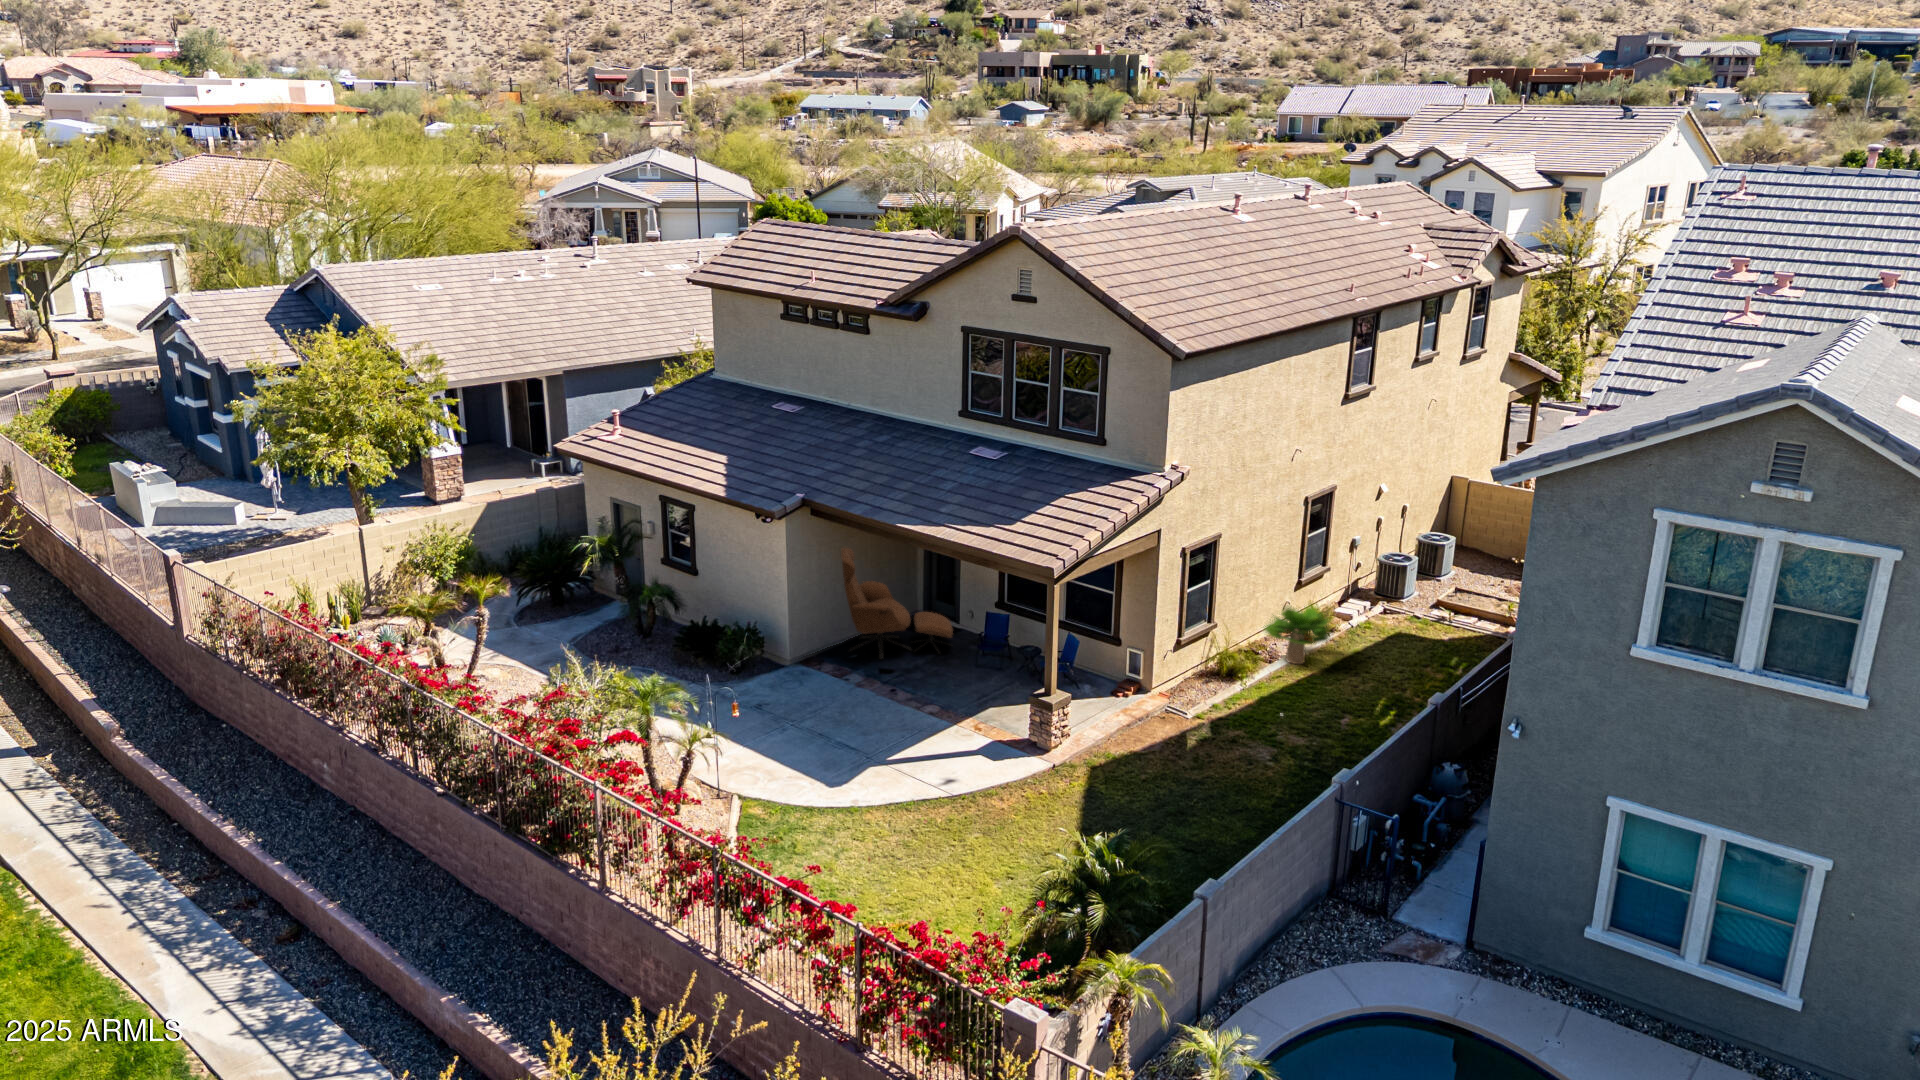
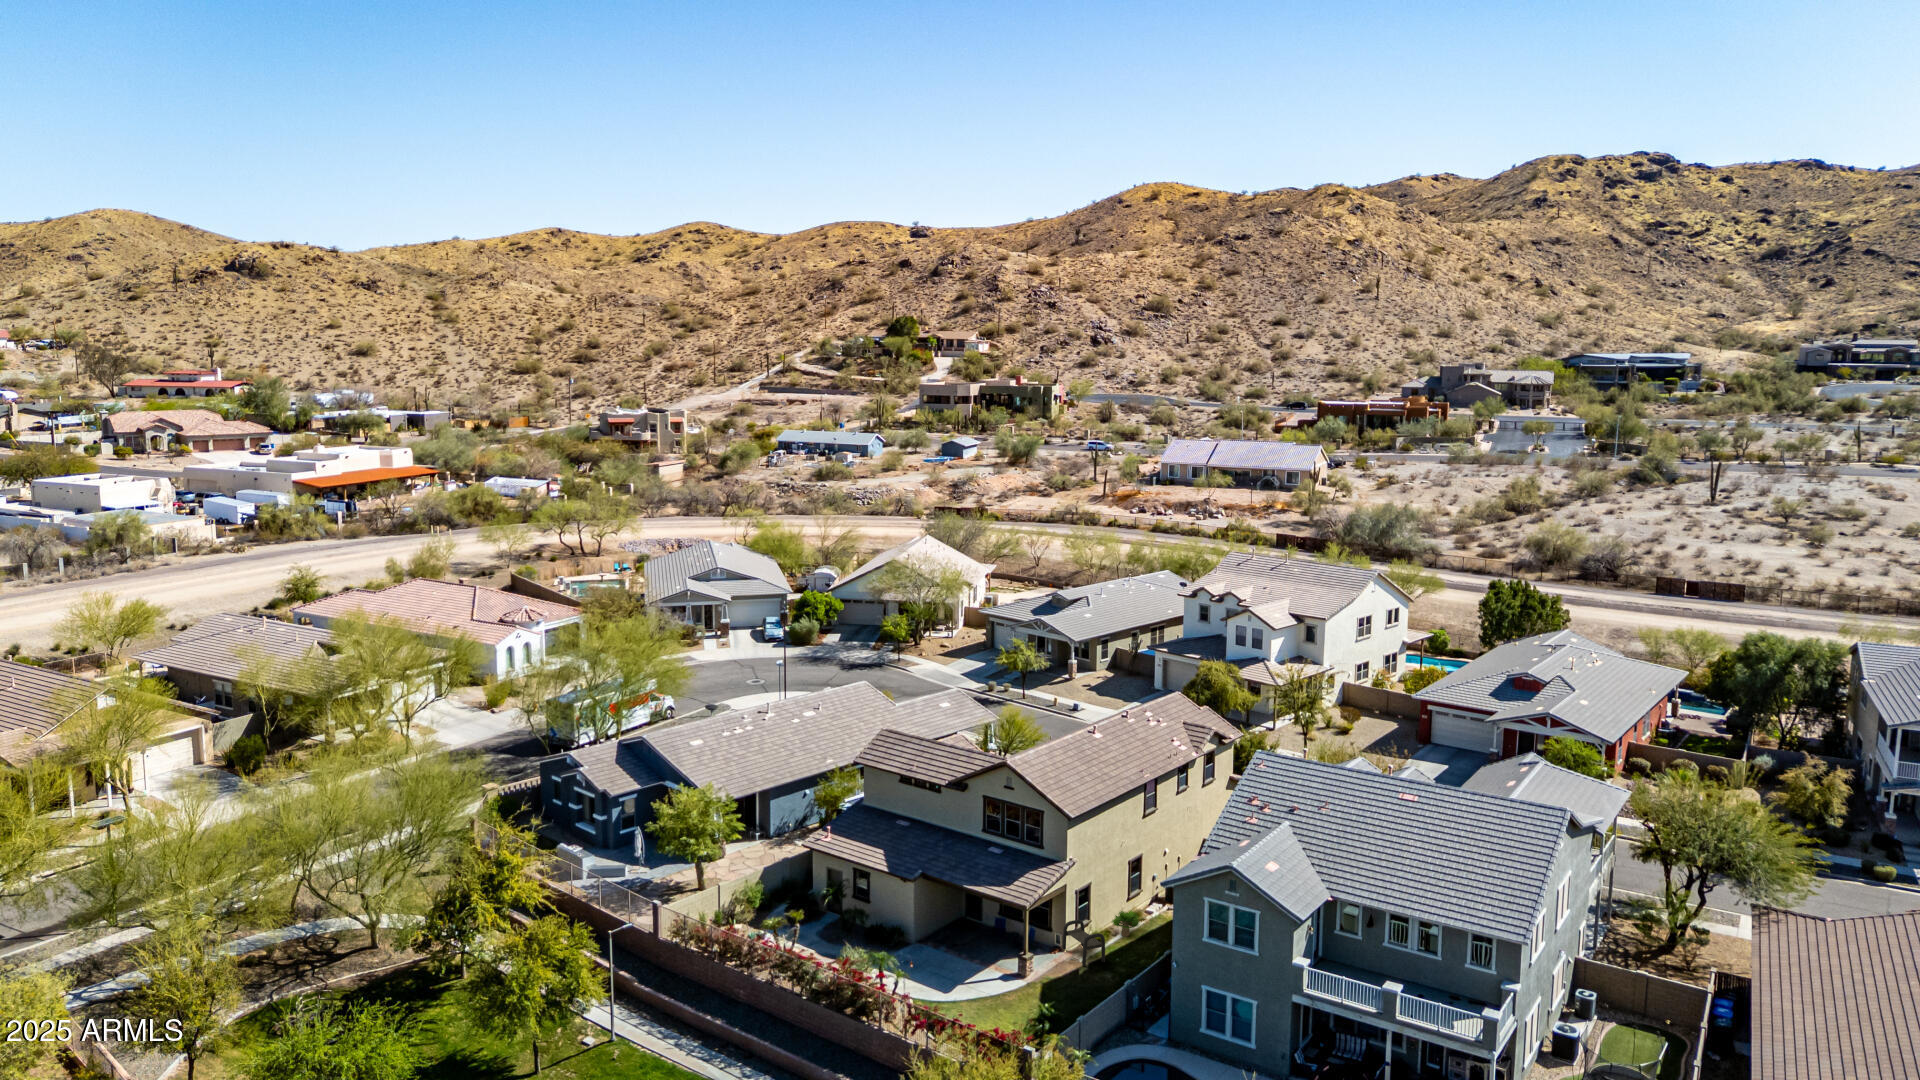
lounge chair: present [841,548,953,659] -> none [933,890,981,939]
bench: none [1144,619,1255,728] -> present [1062,920,1105,966]

